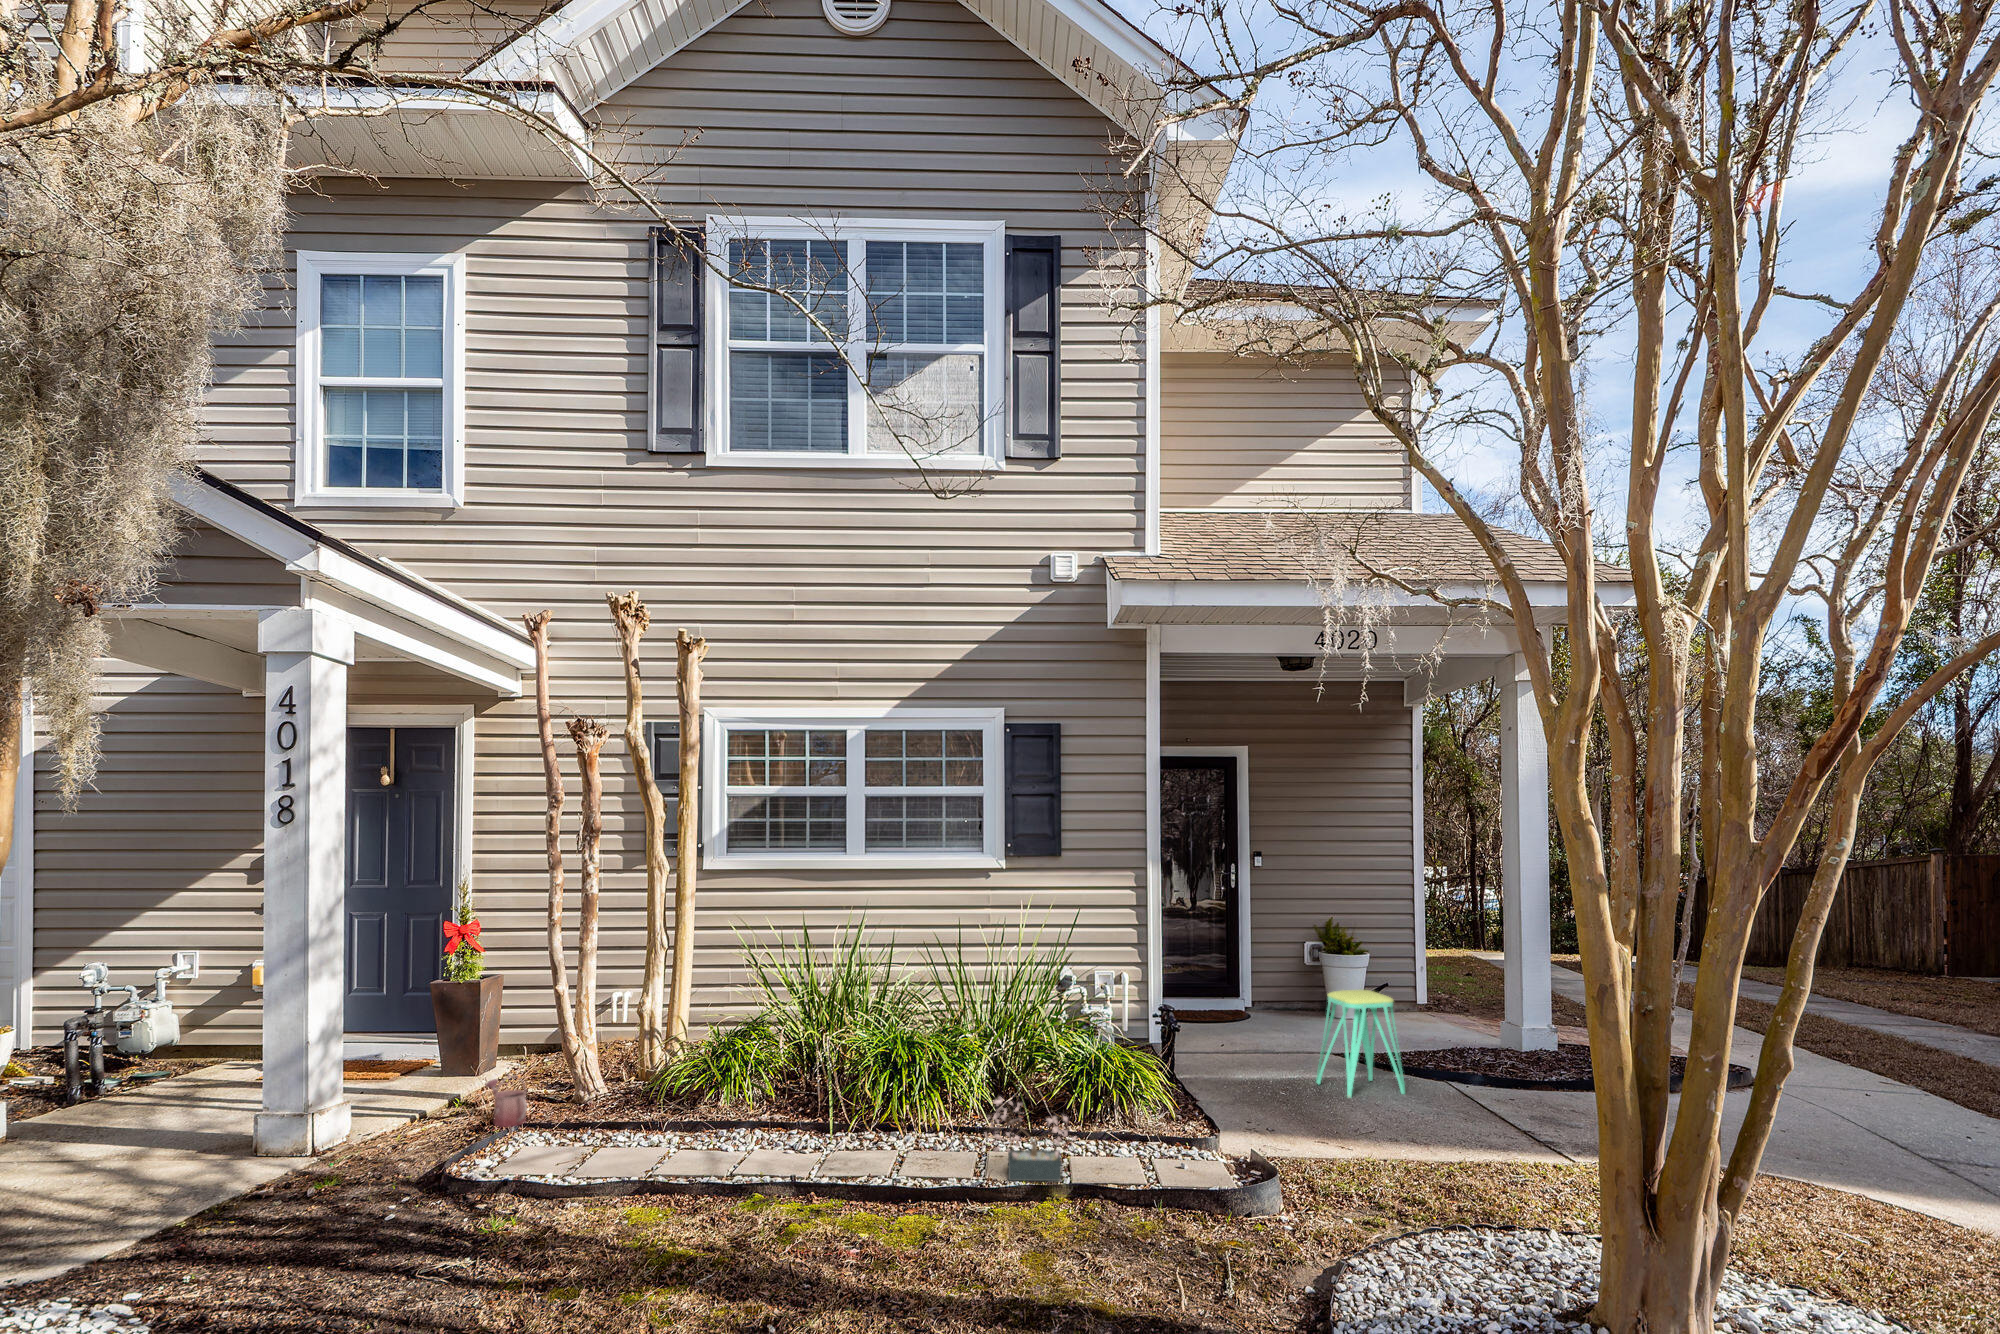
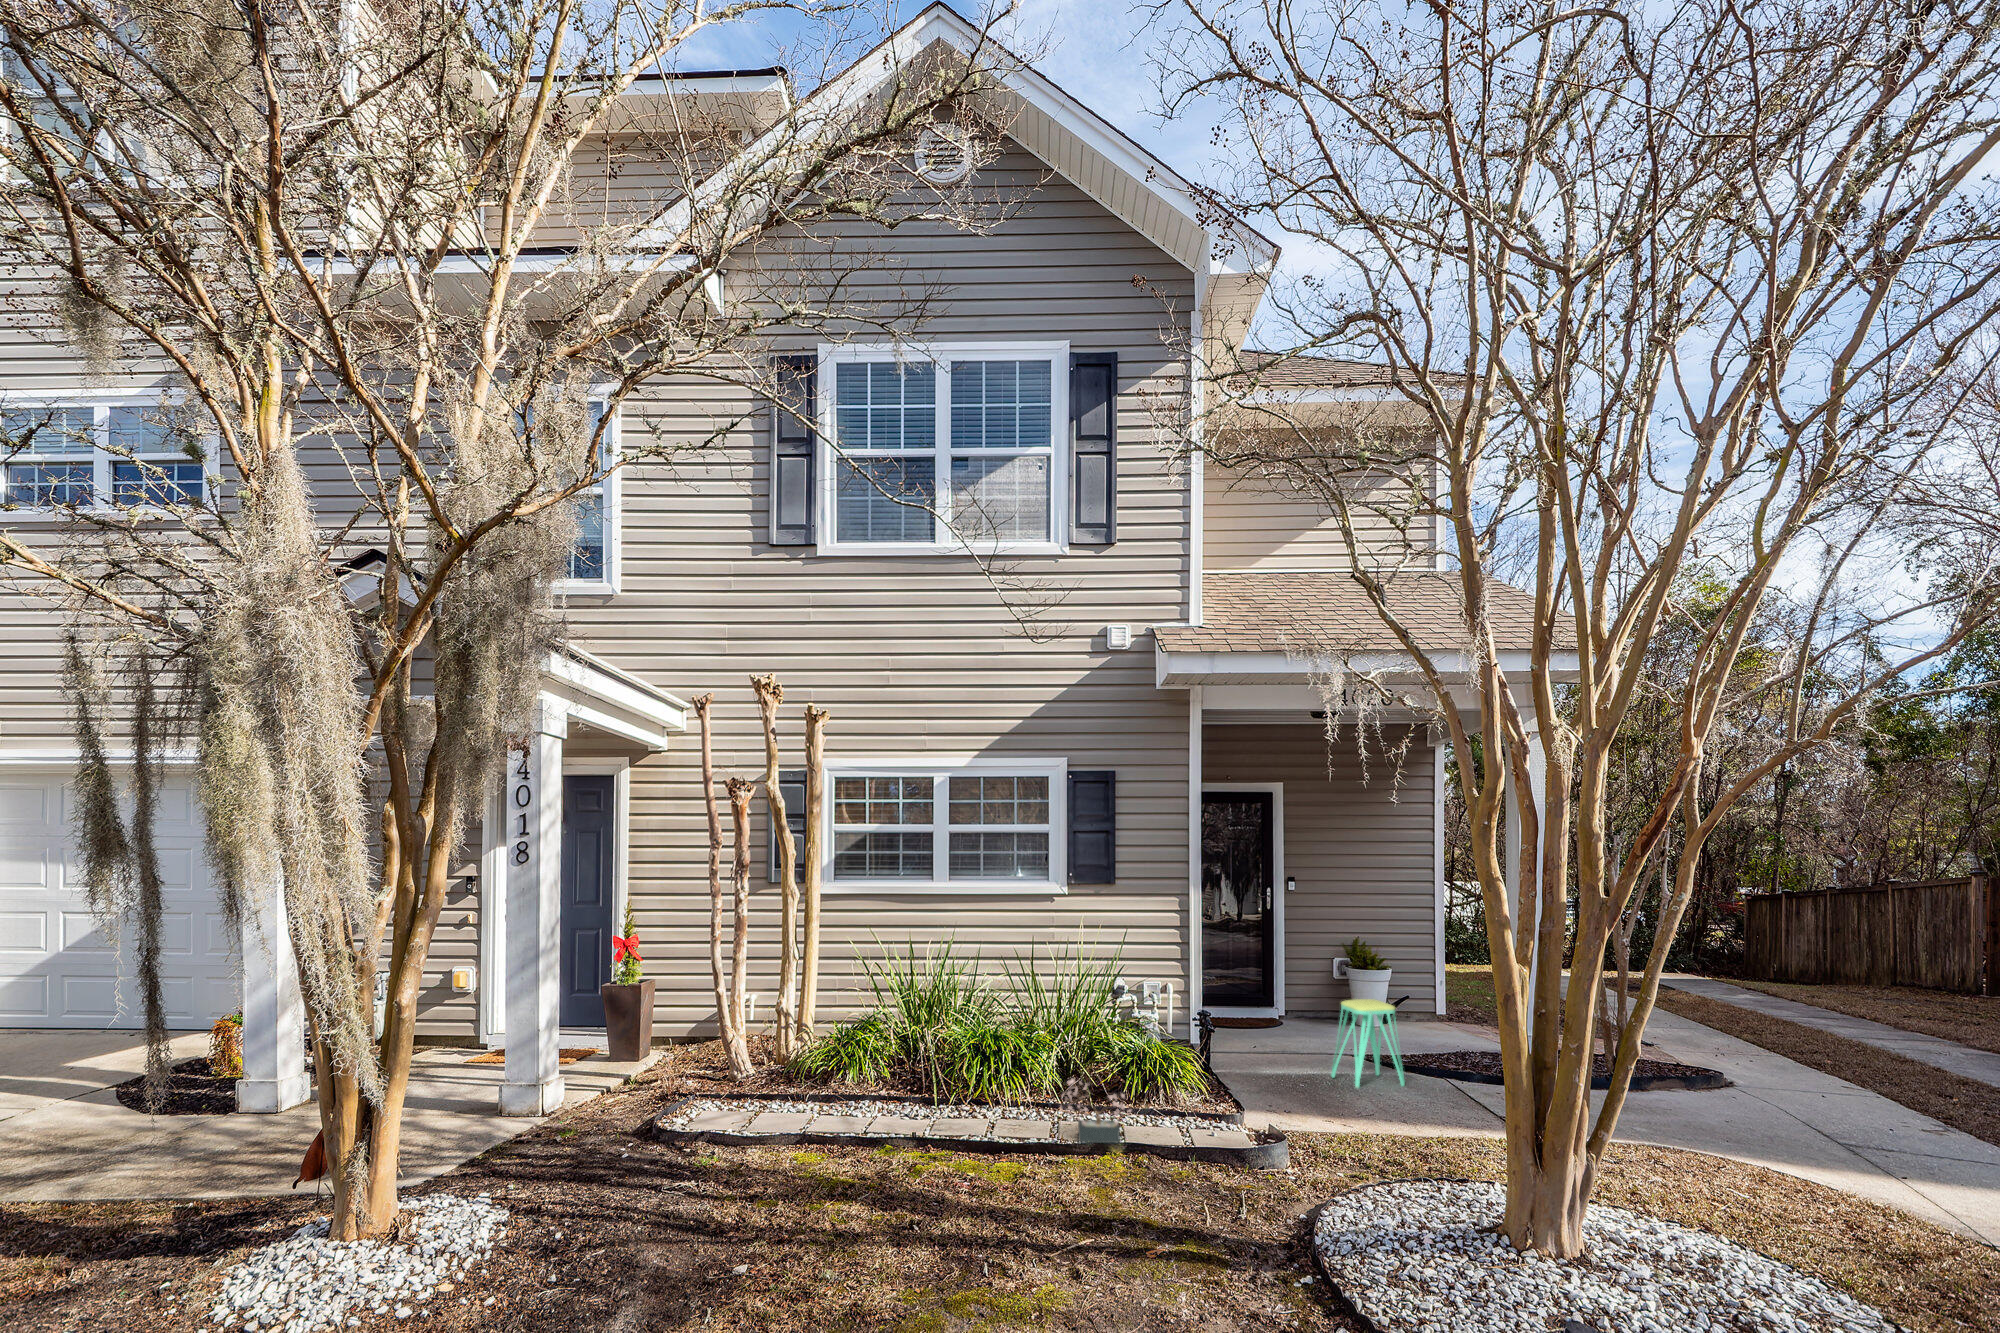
watering can: present [485,1076,527,1127] -> none [661,1060,697,1100]

